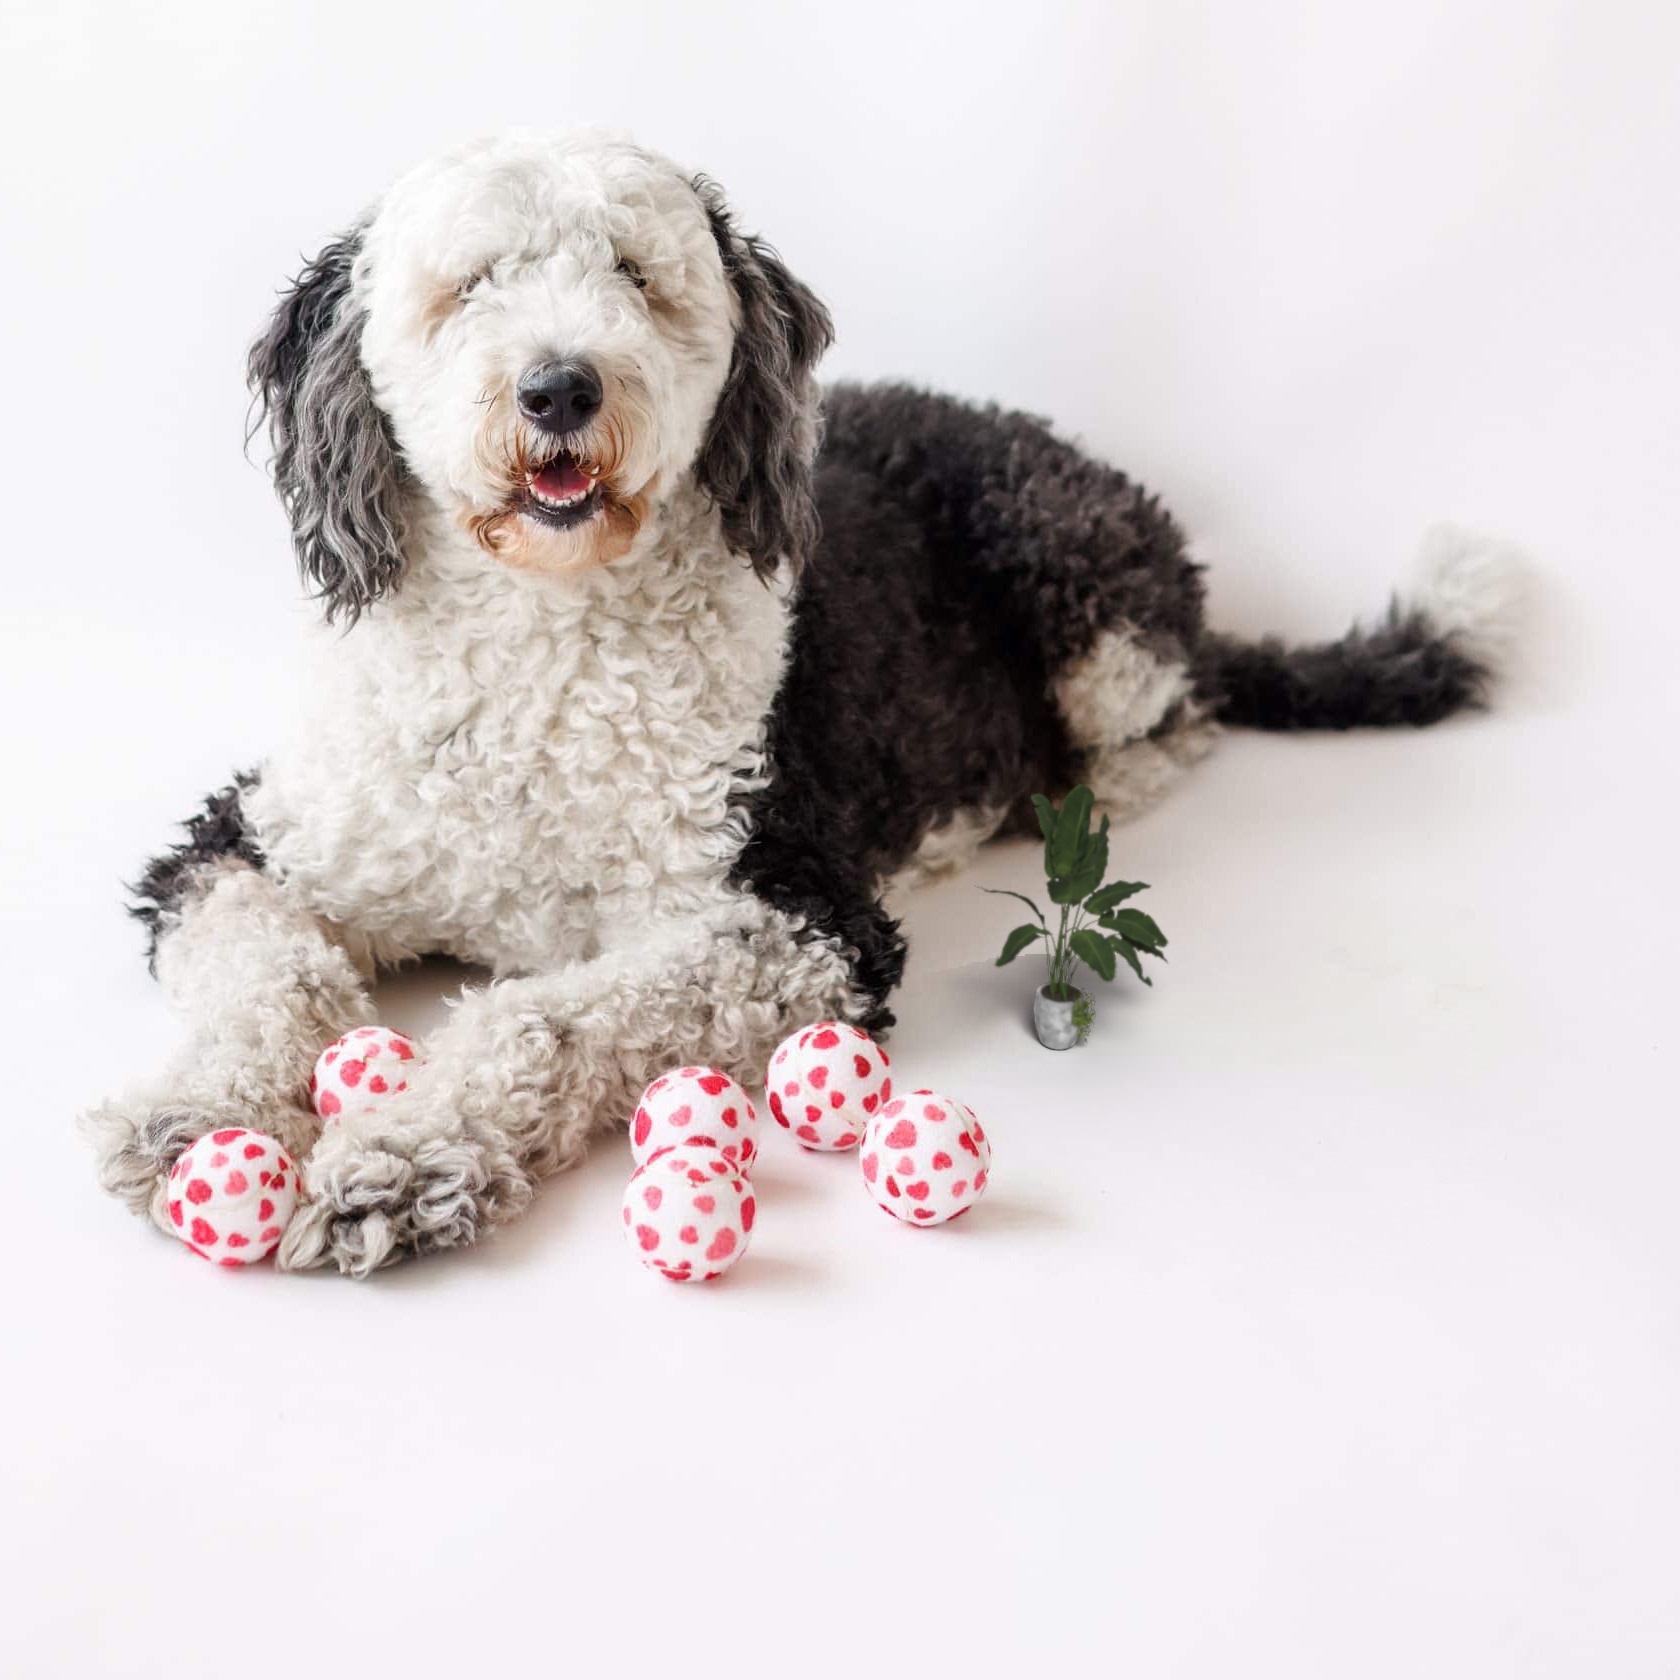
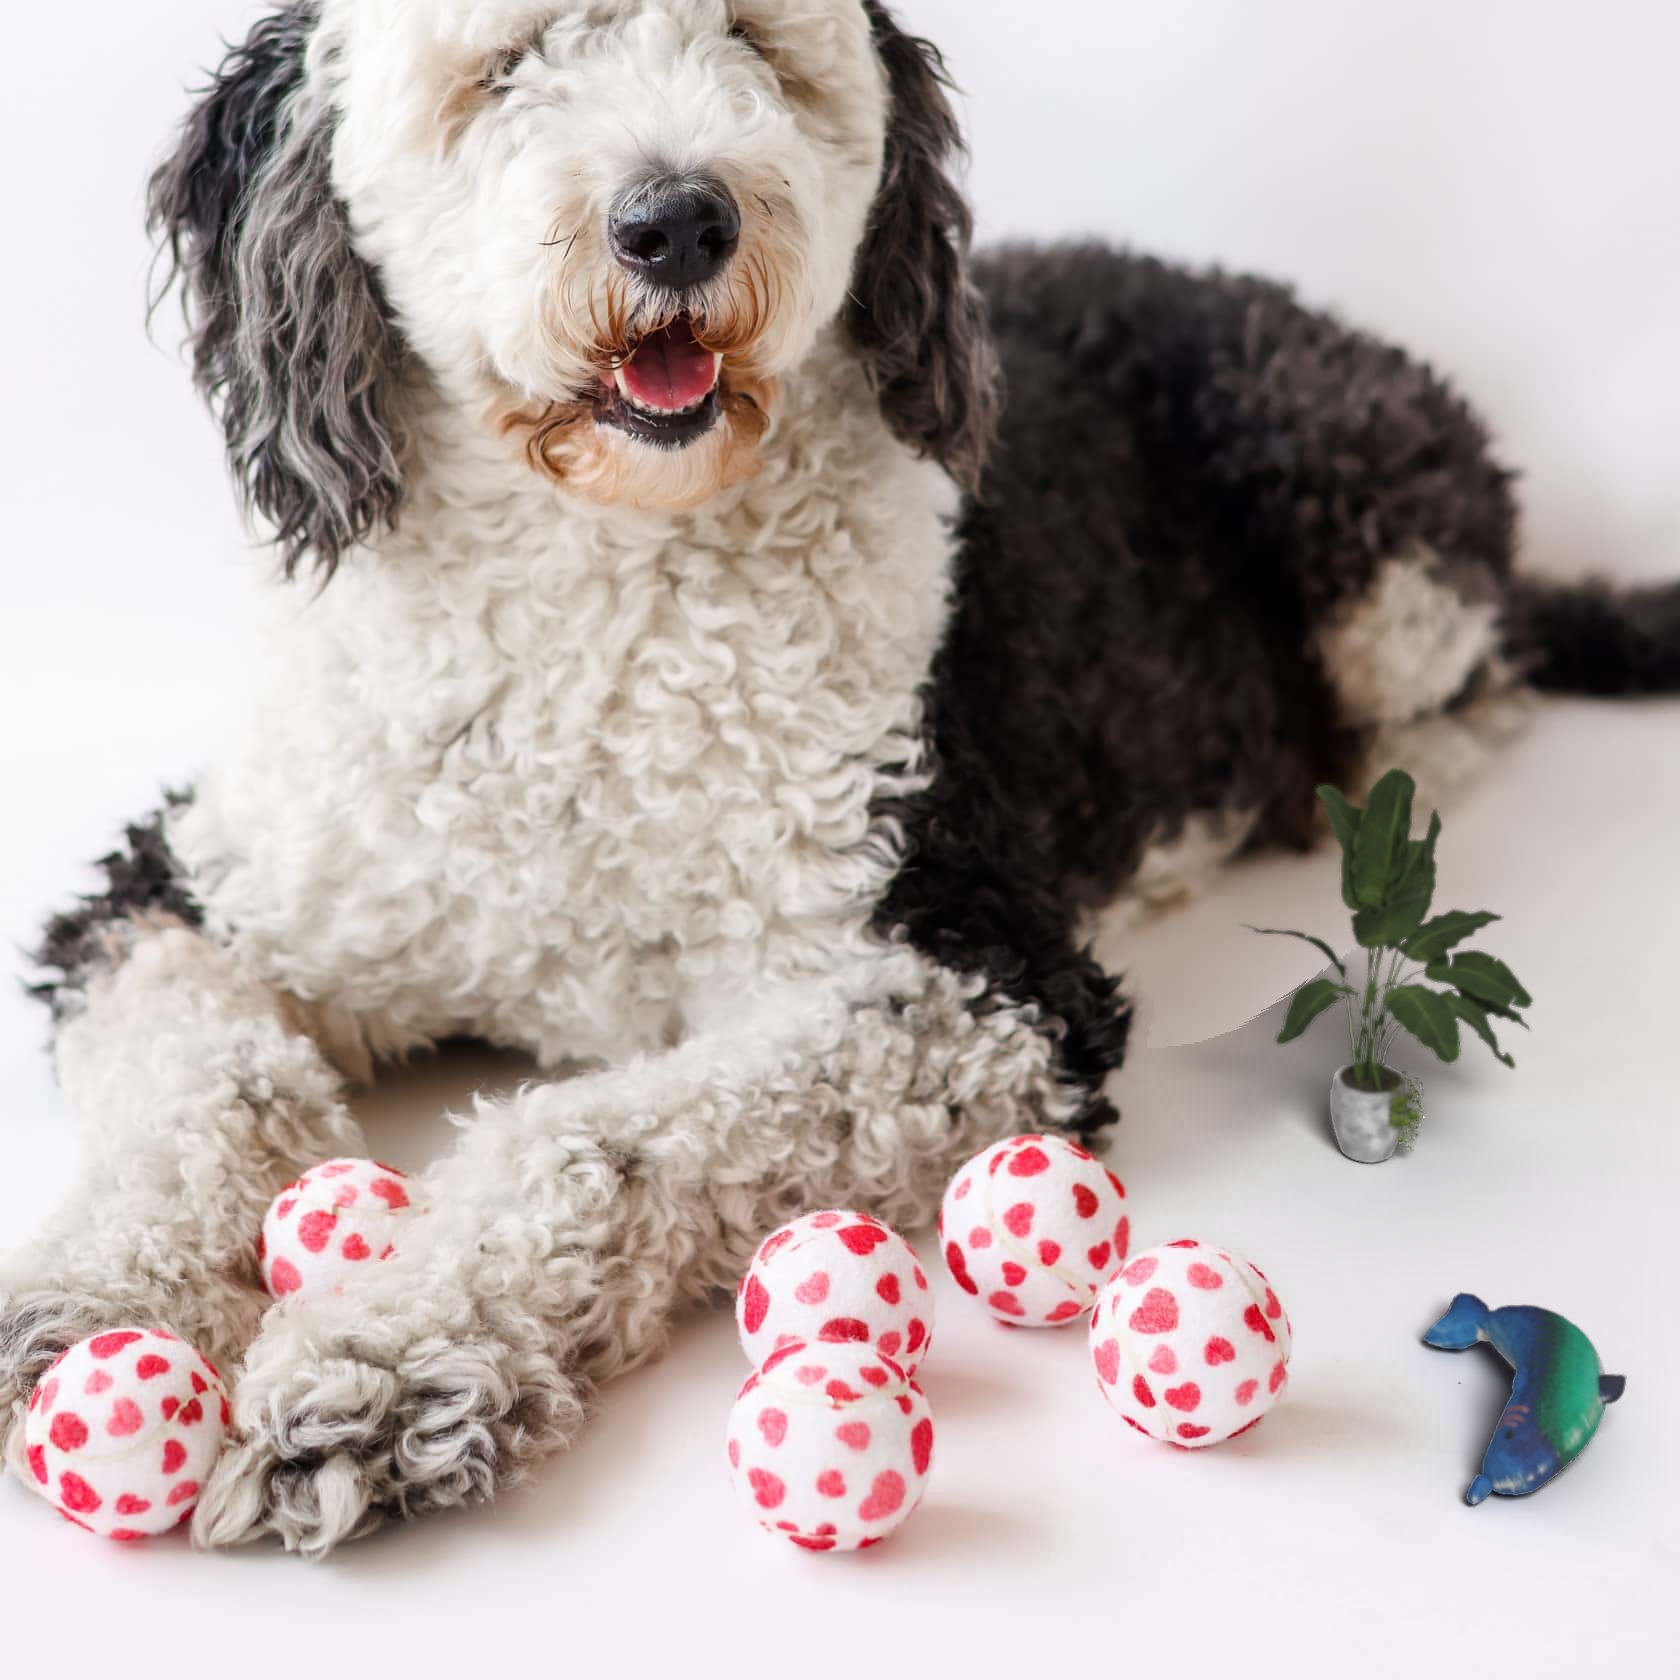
plush toy: none [1080,1130,1202,1259] -> present [1423,1293,1626,1504]

